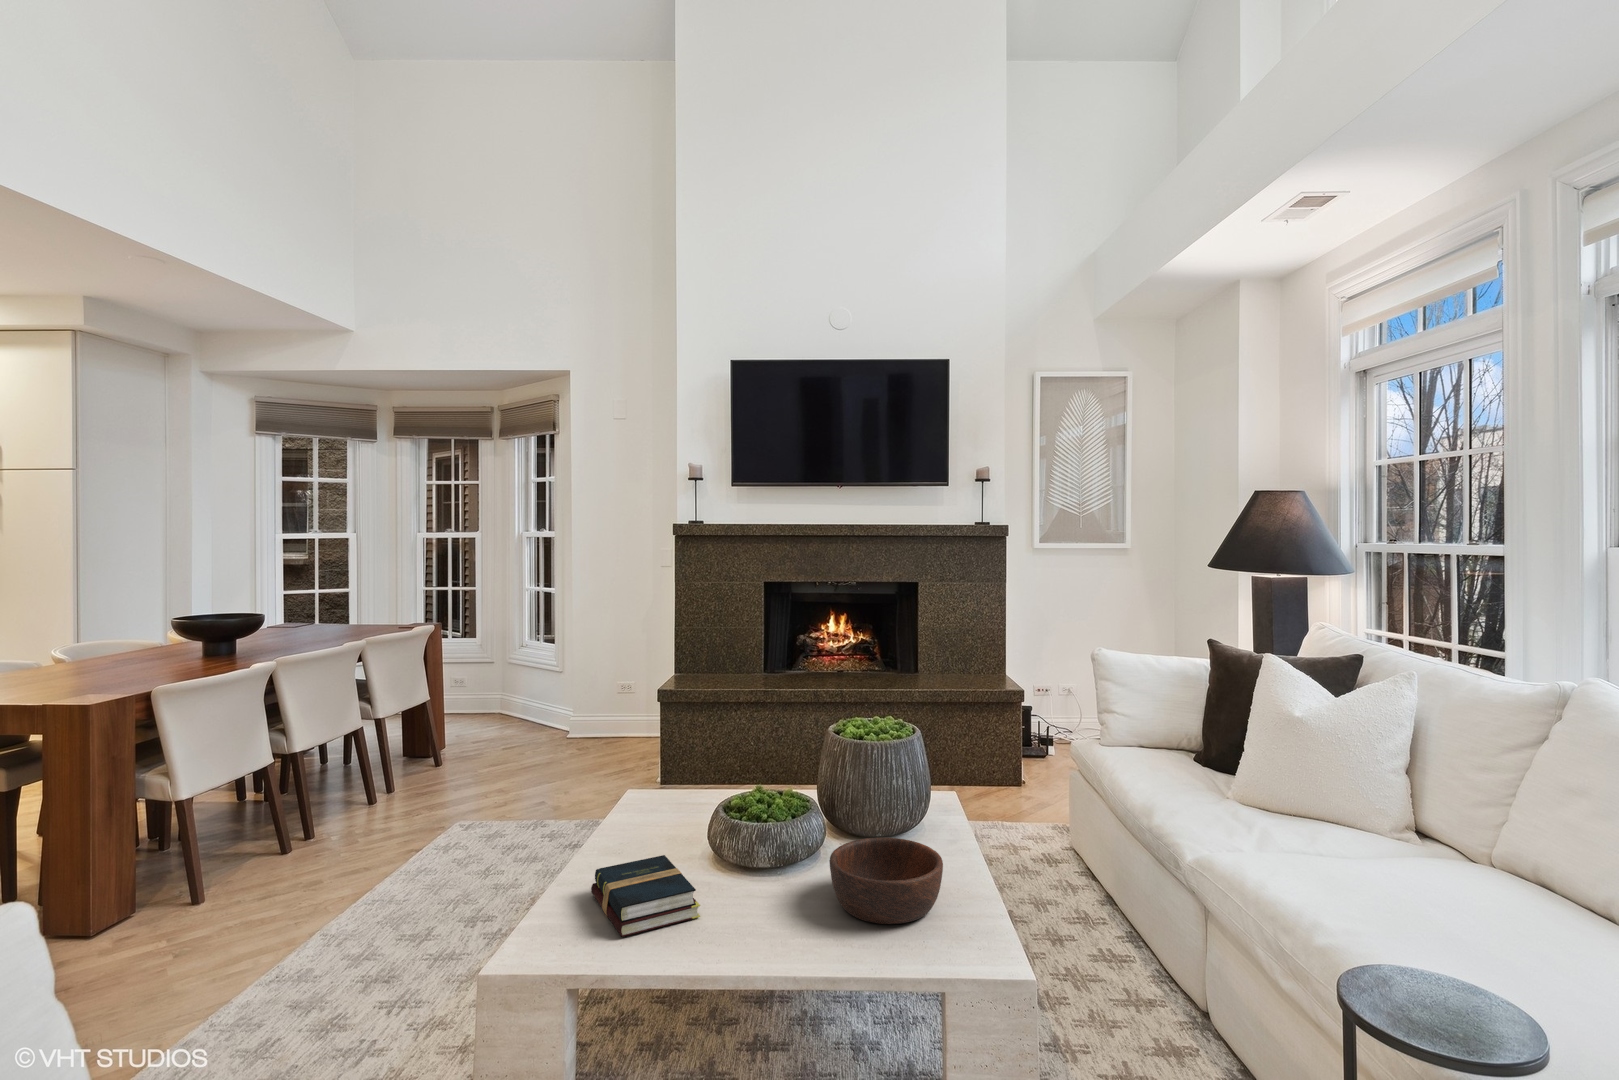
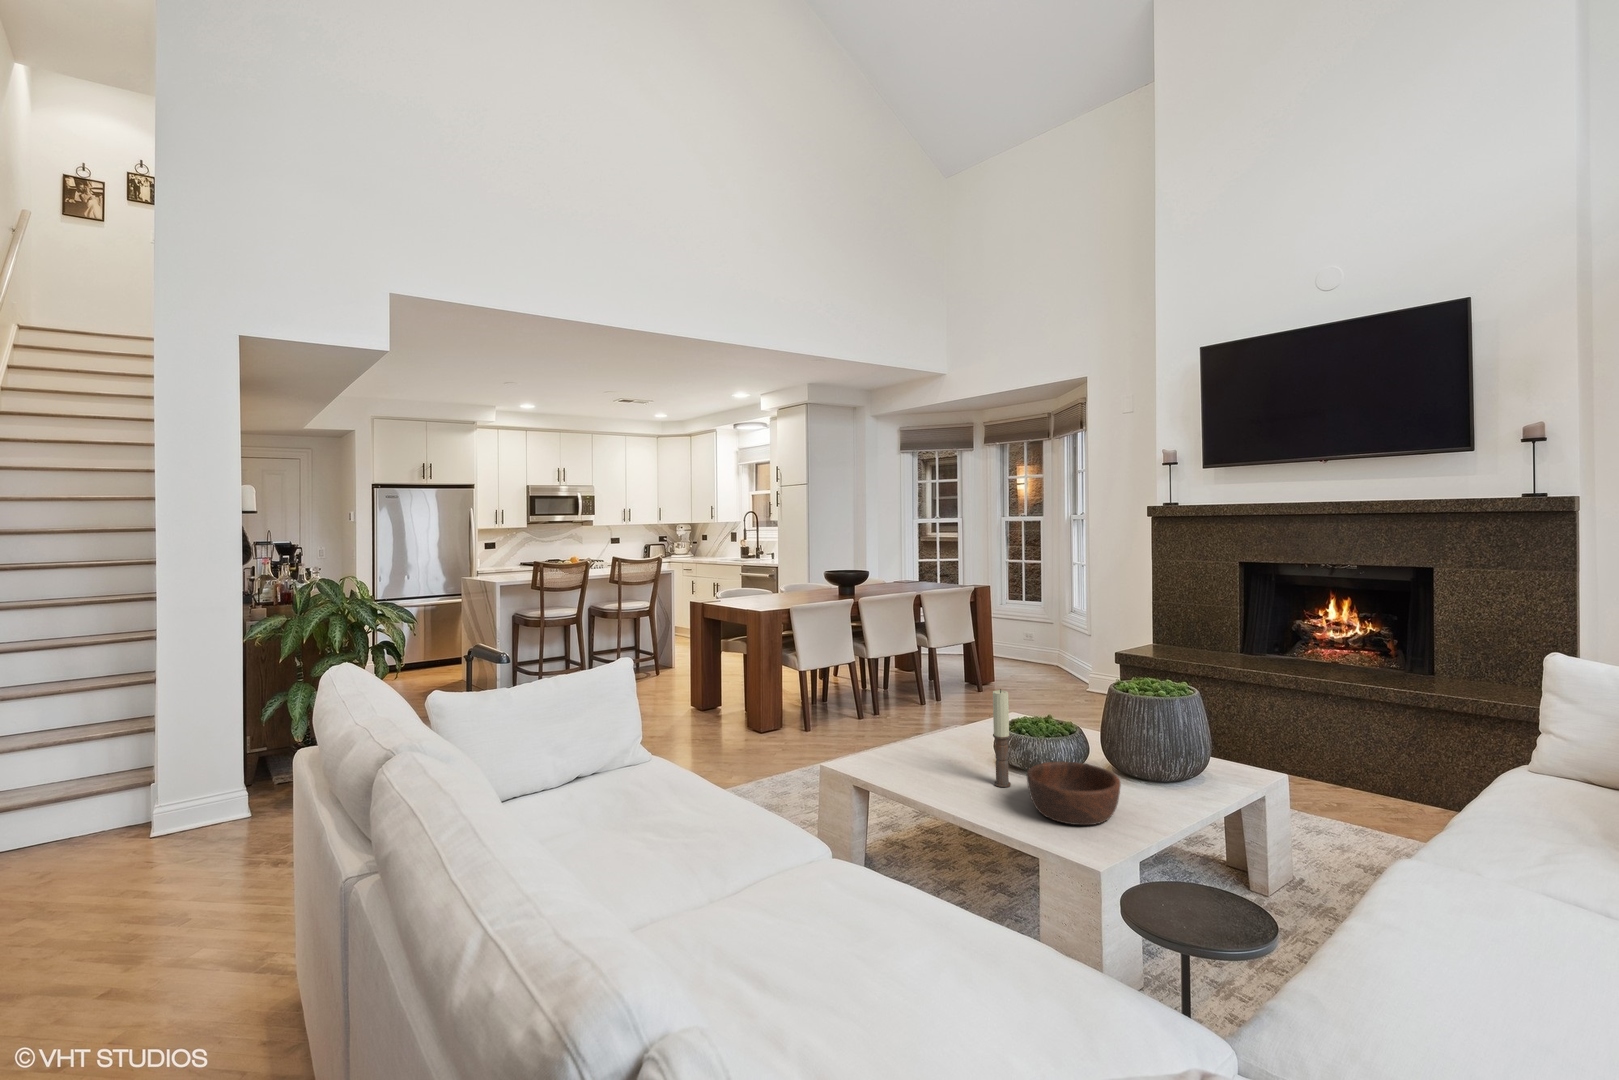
candle: none [759,765,782,903] -> present [993,689,1011,787]
hardback book: present [591,855,700,937] -> none [893,737,957,779]

